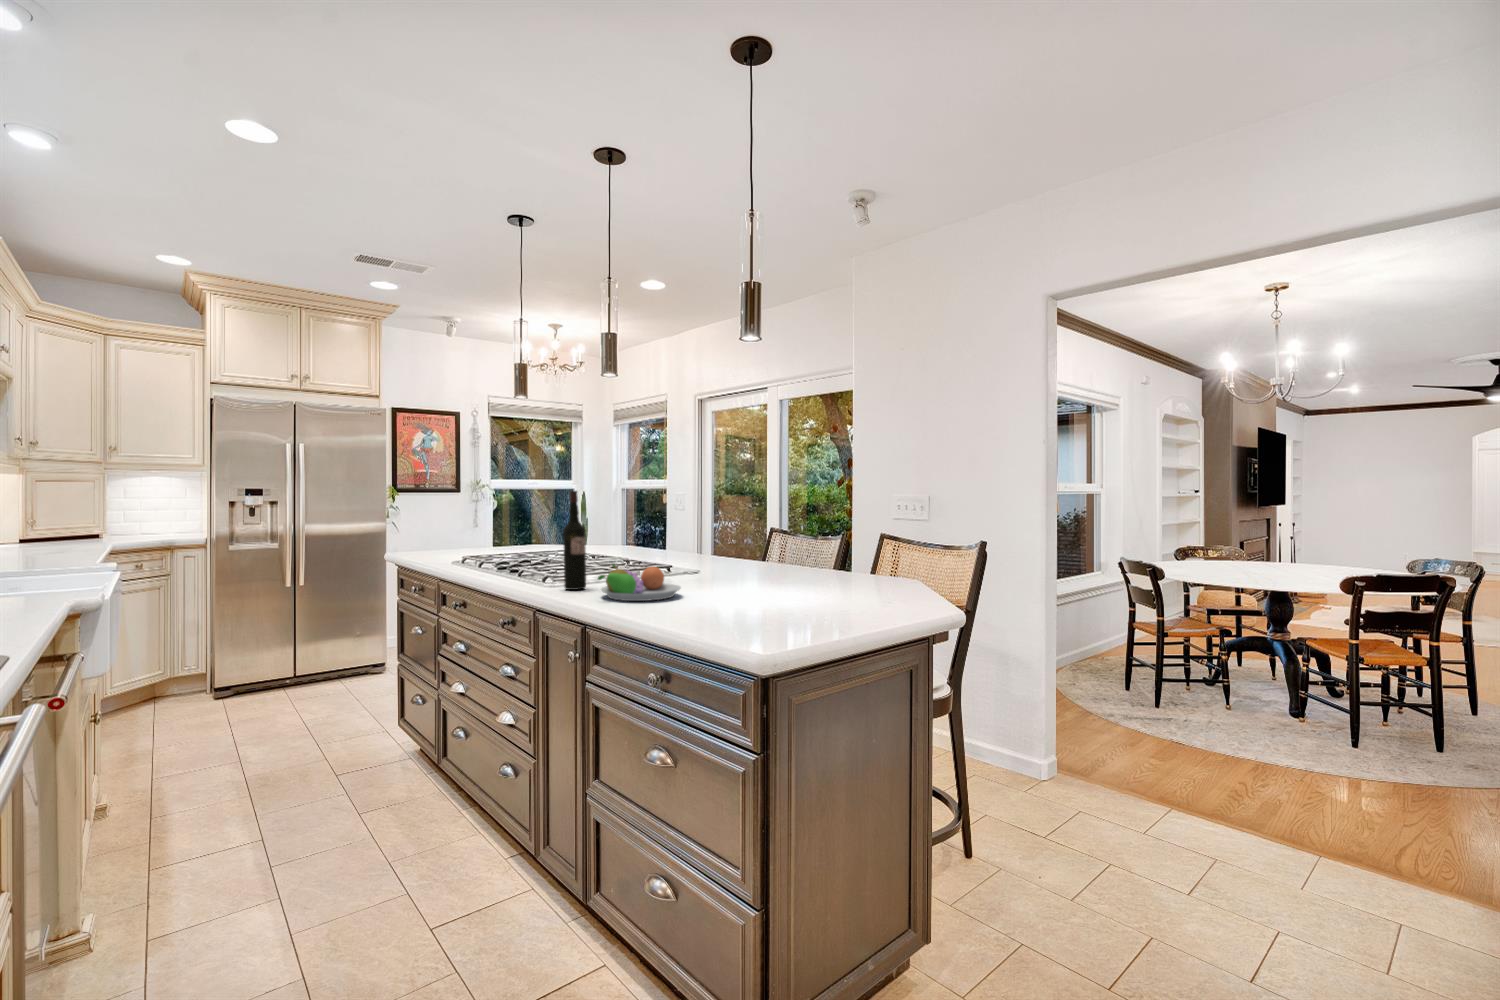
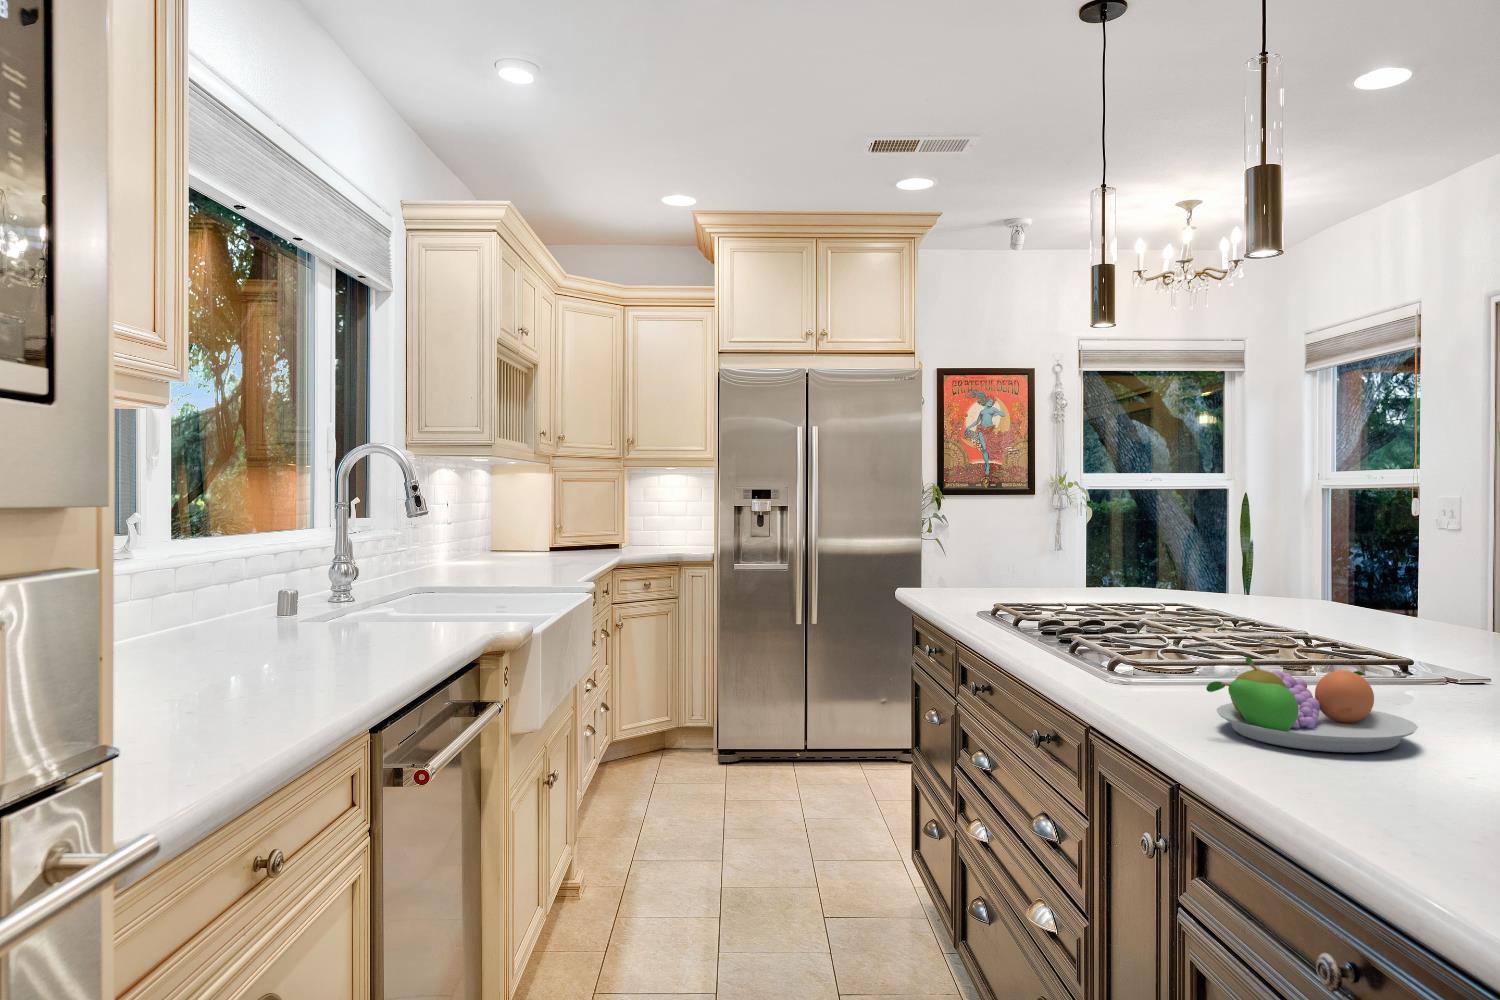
wine bottle: present [563,491,586,590] -> none [1147,499,1194,700]

